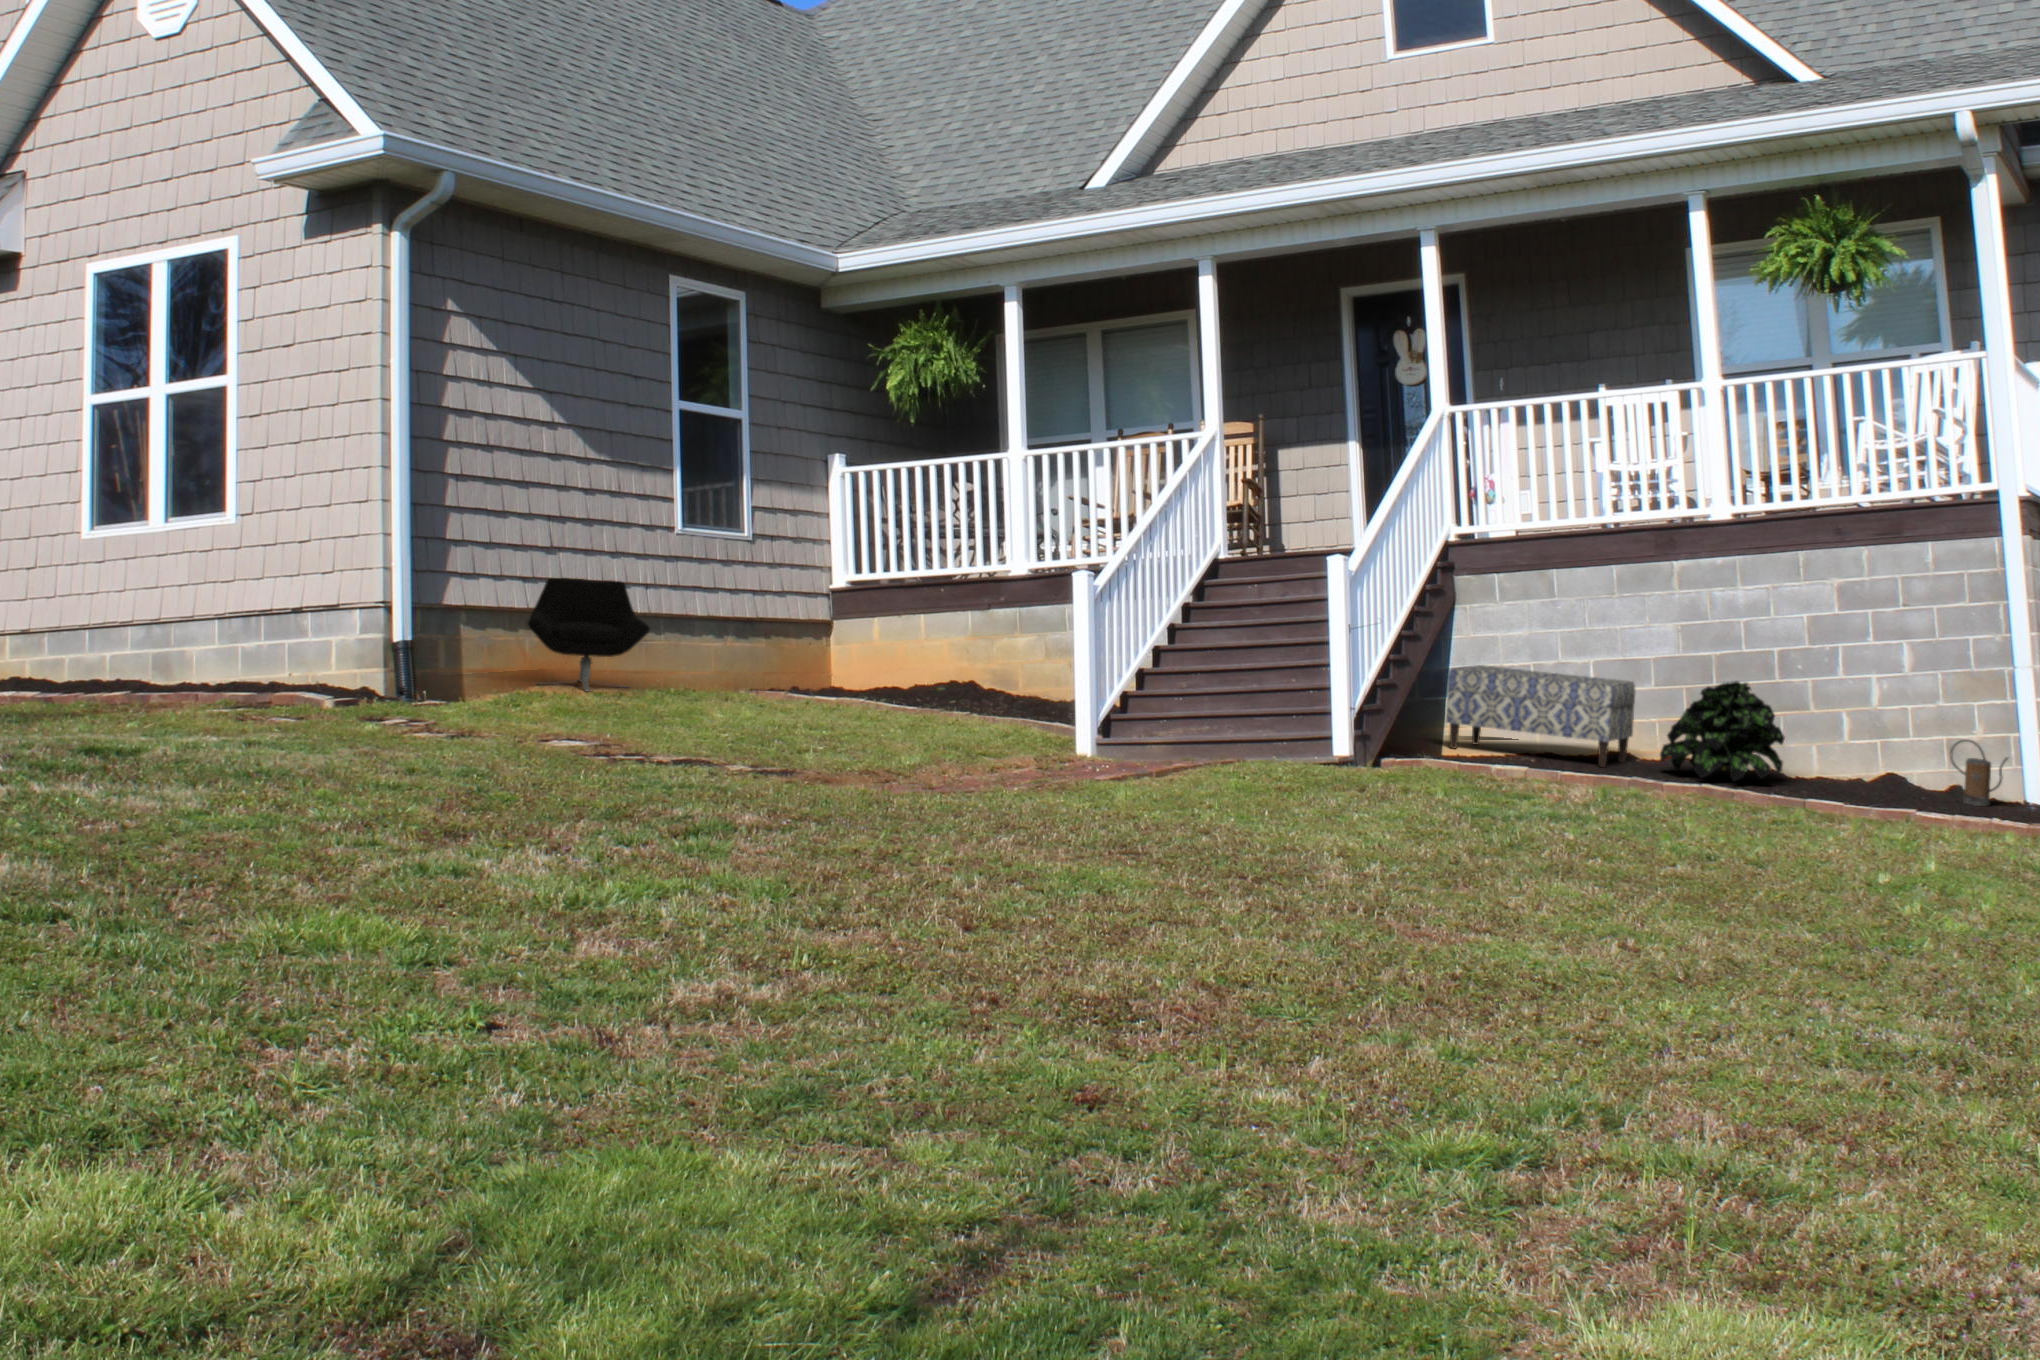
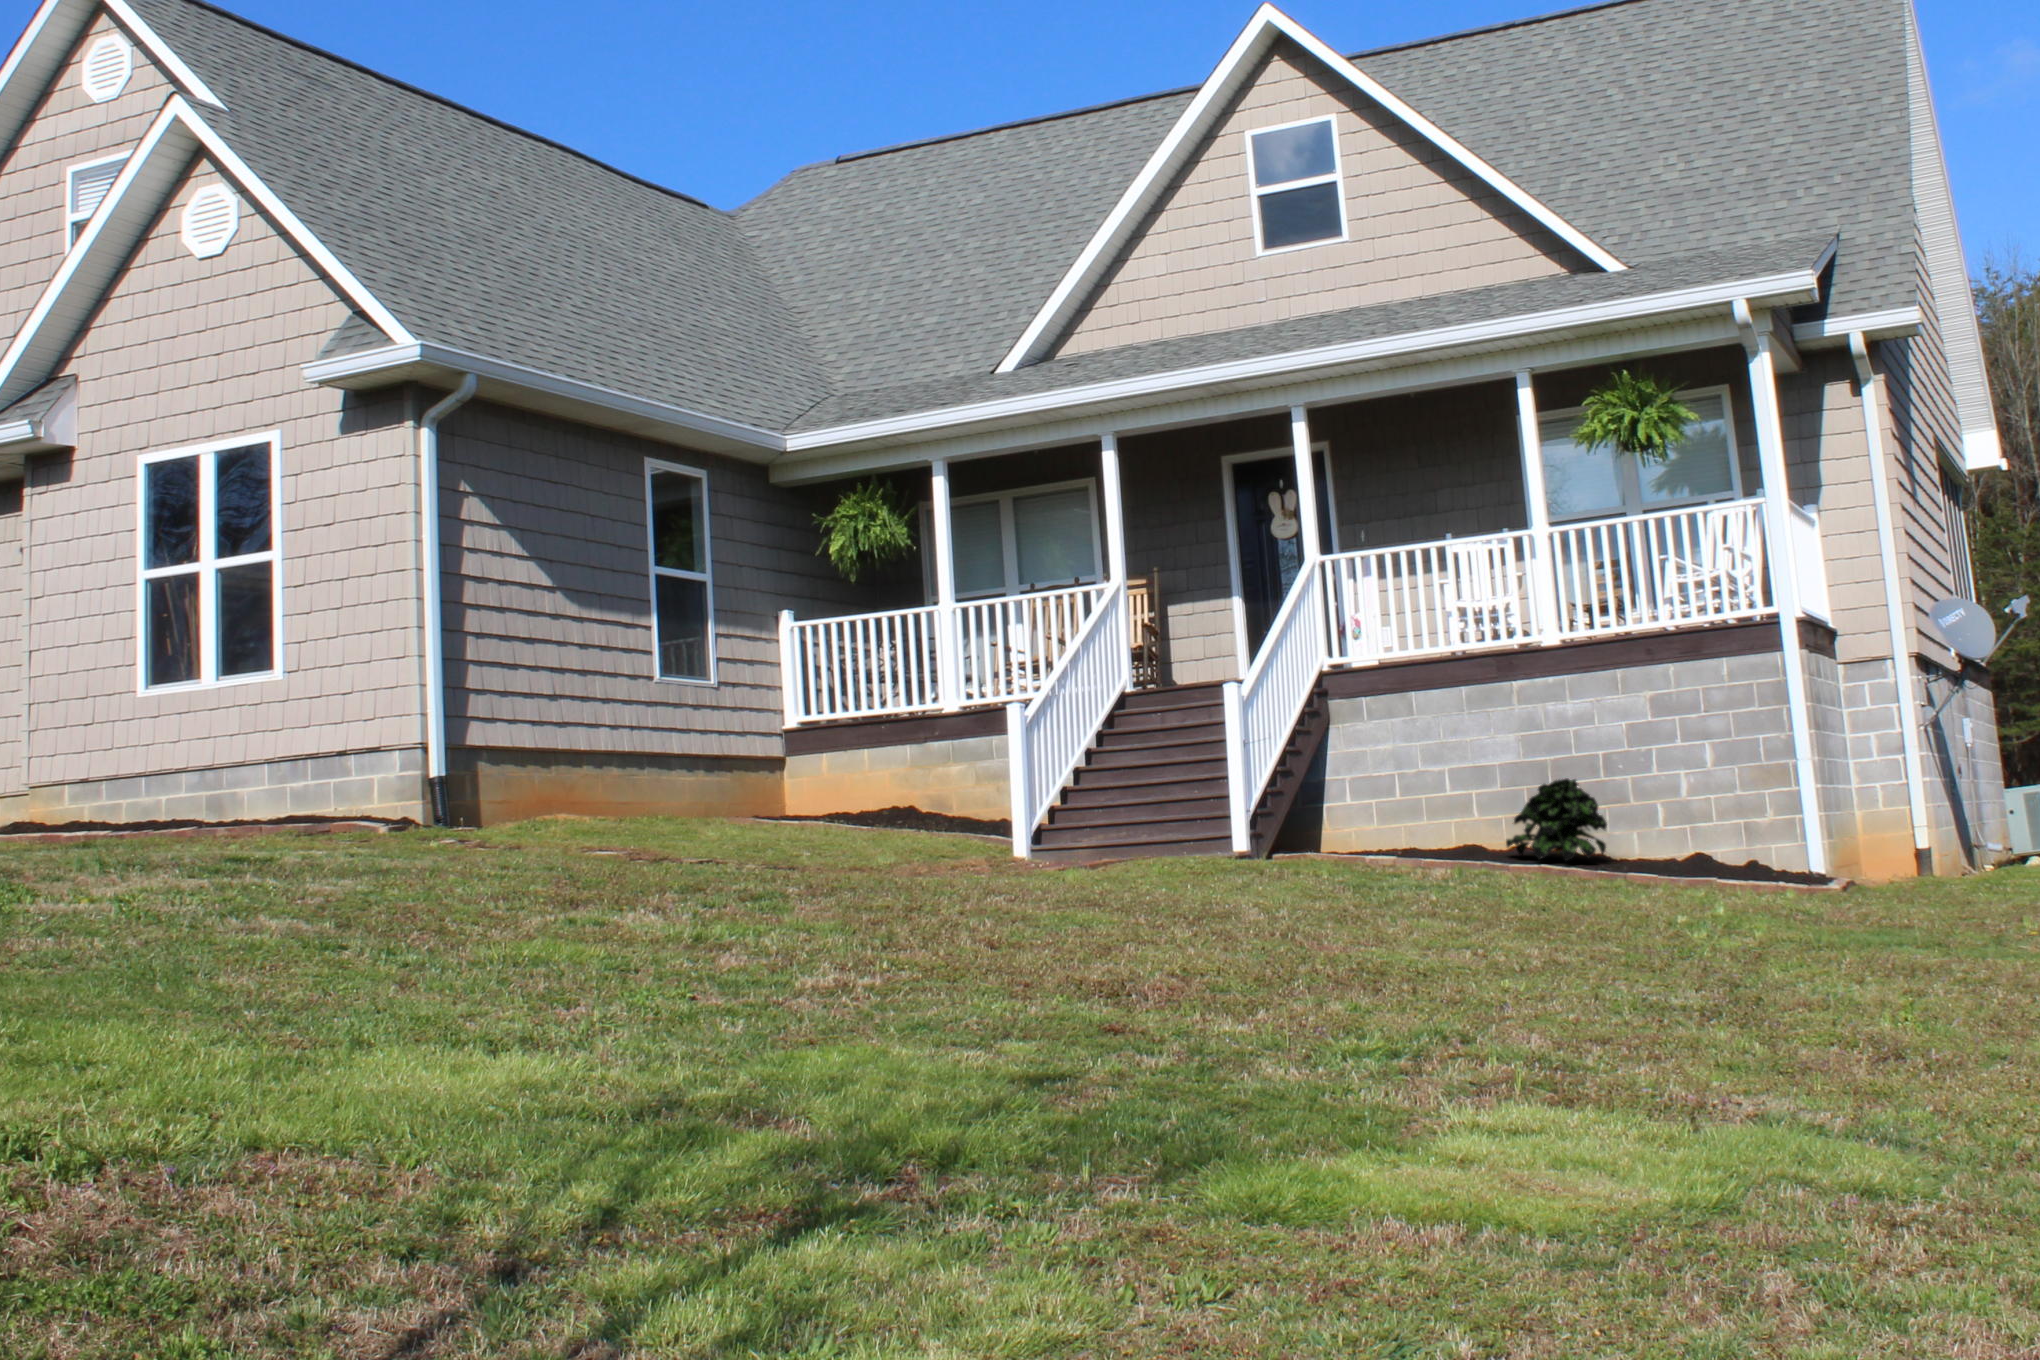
lounge chair: present [528,578,650,691] -> none [539,722,647,818]
bench: present [1446,665,1635,767] -> none [1328,774,1485,855]
watering can: present [1950,739,2008,806] -> none [1740,820,1788,875]

